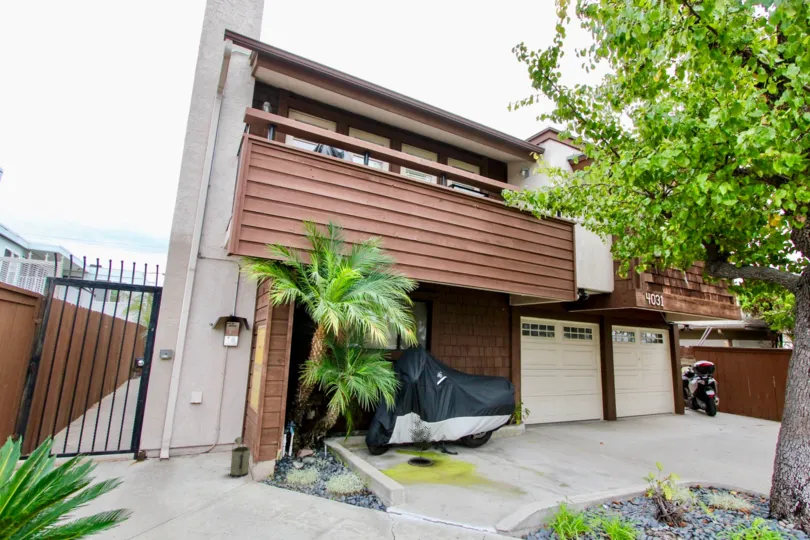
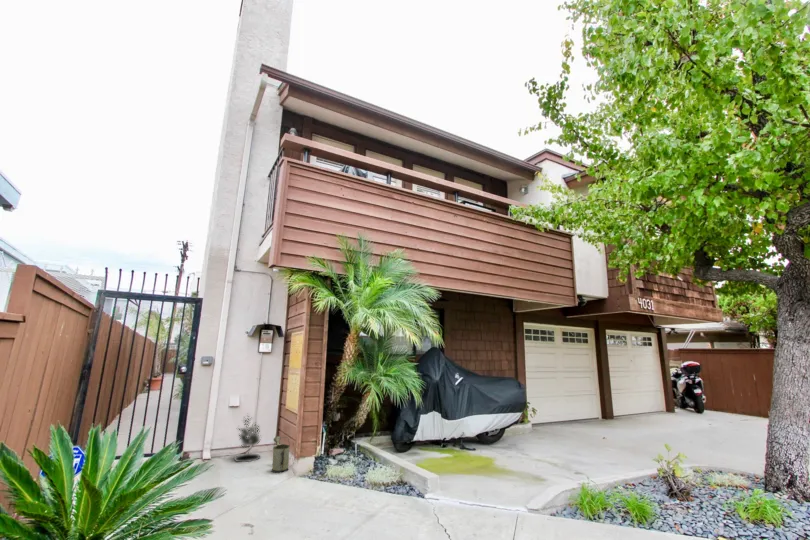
potted tree: present [408,417,433,466] -> present [235,418,260,462]

